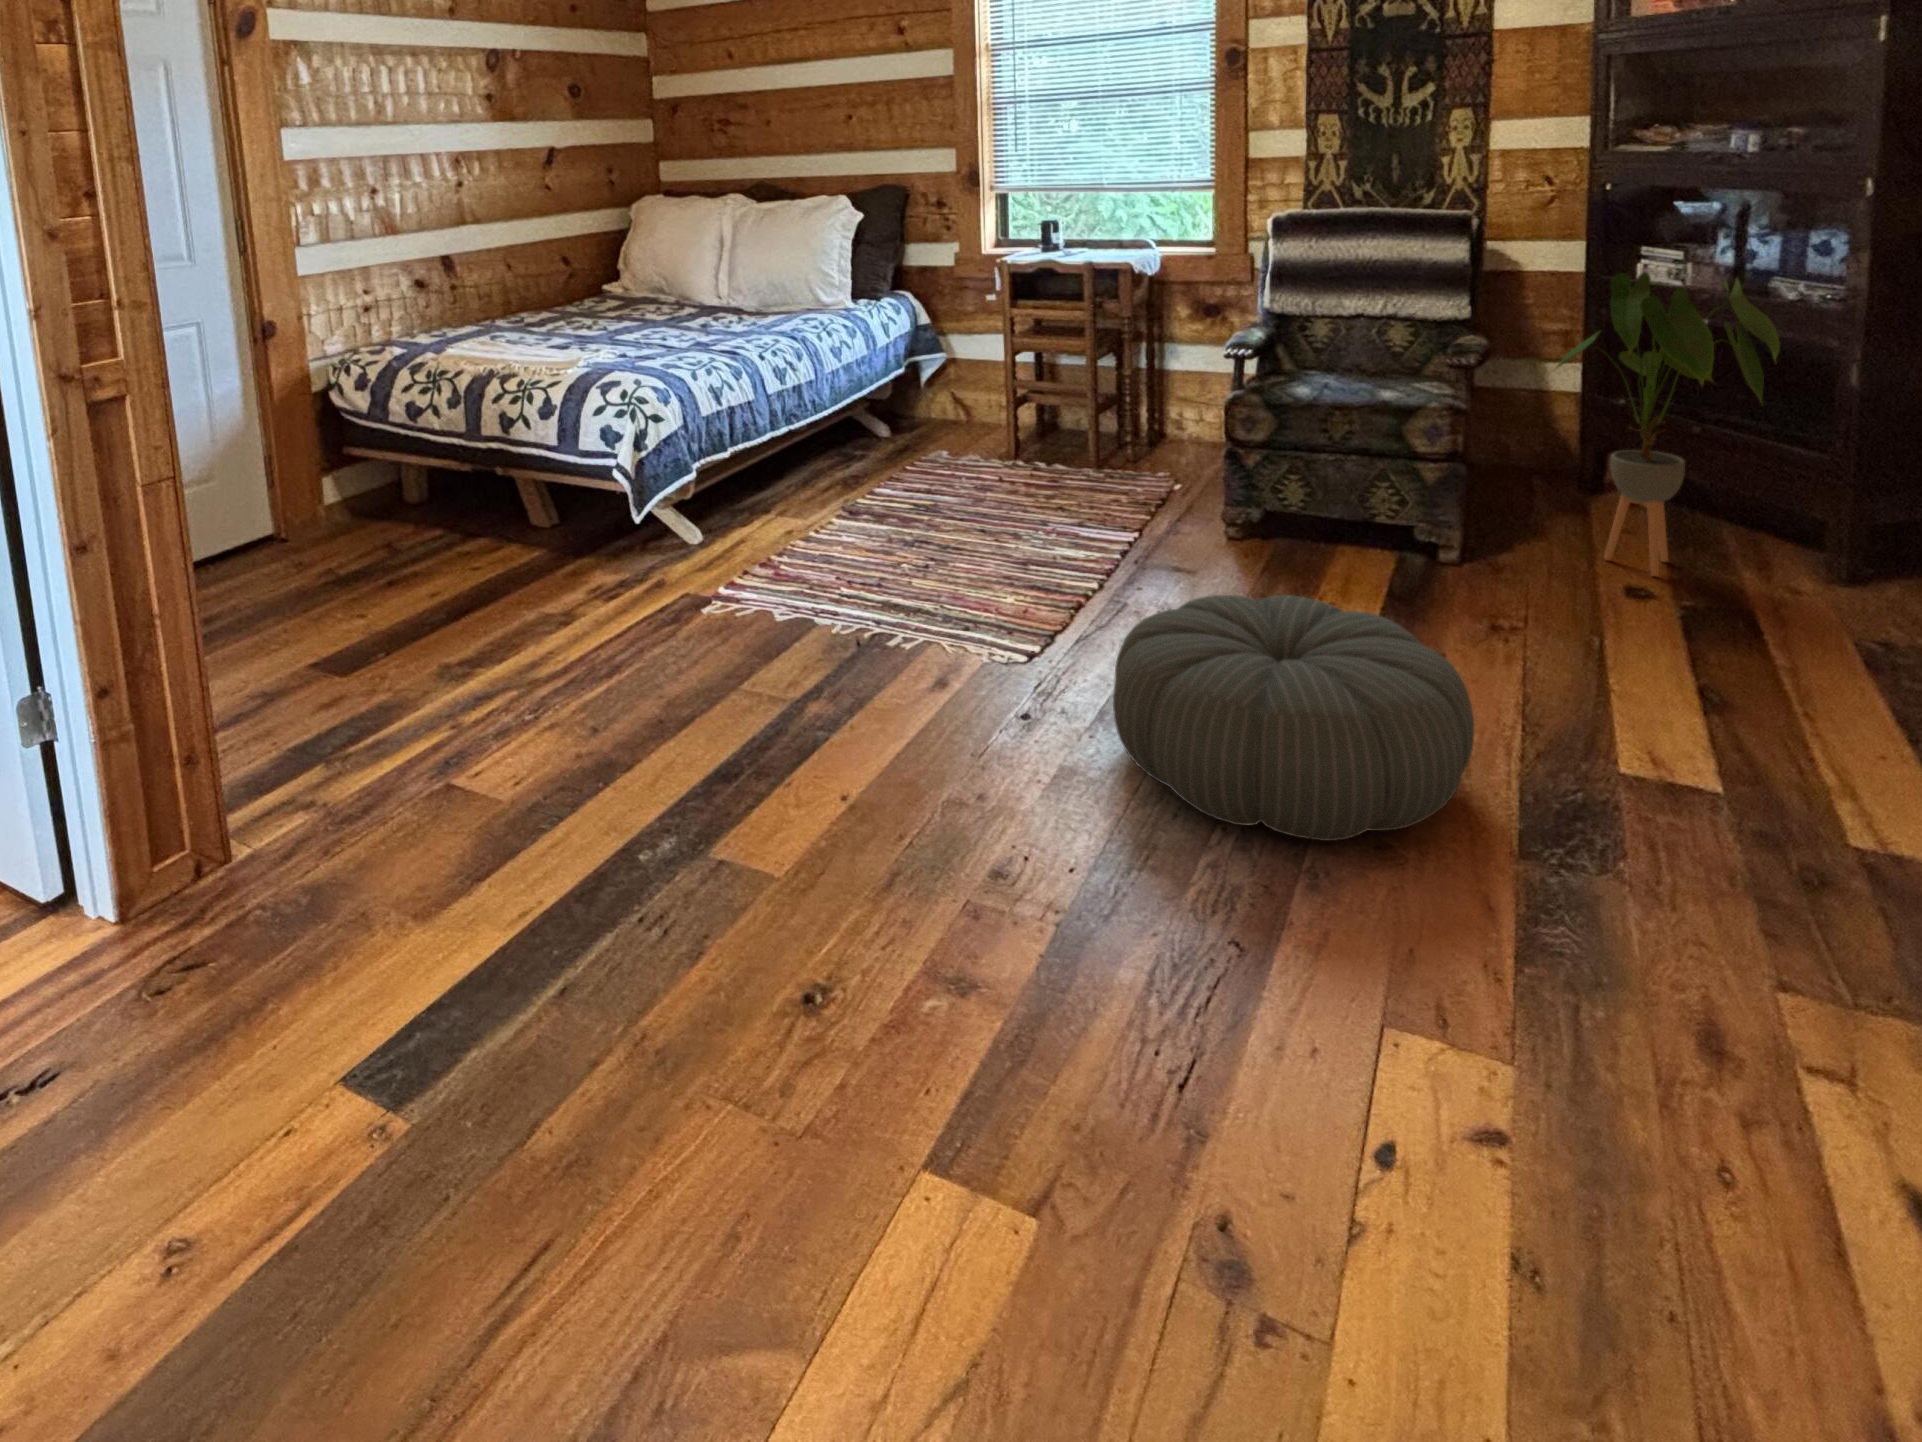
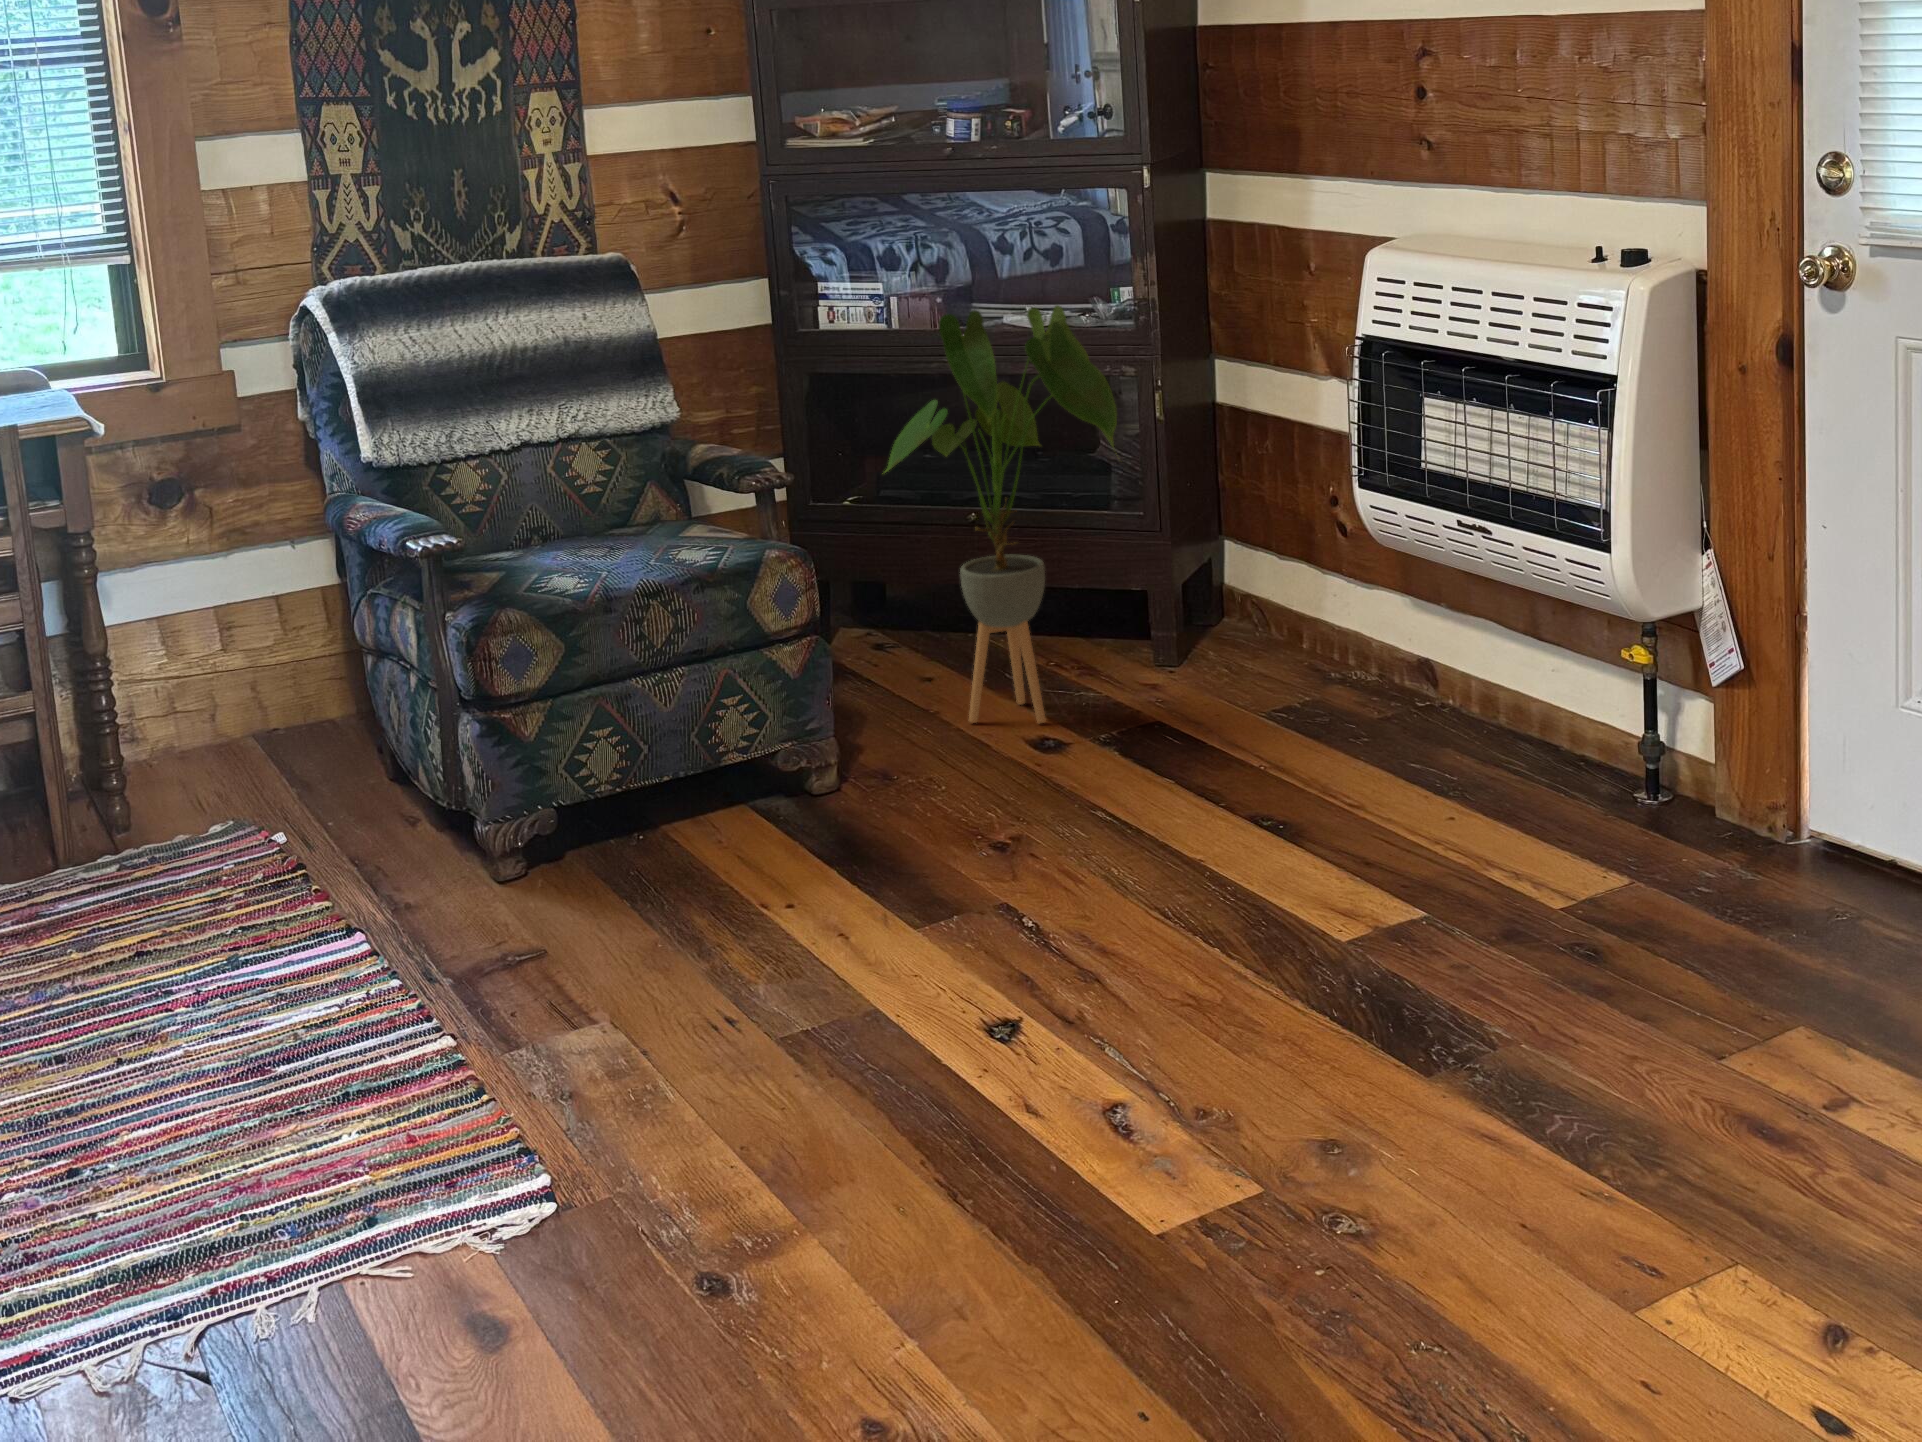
pouf: present [1113,595,1474,841] -> none [869,847,1403,1239]

